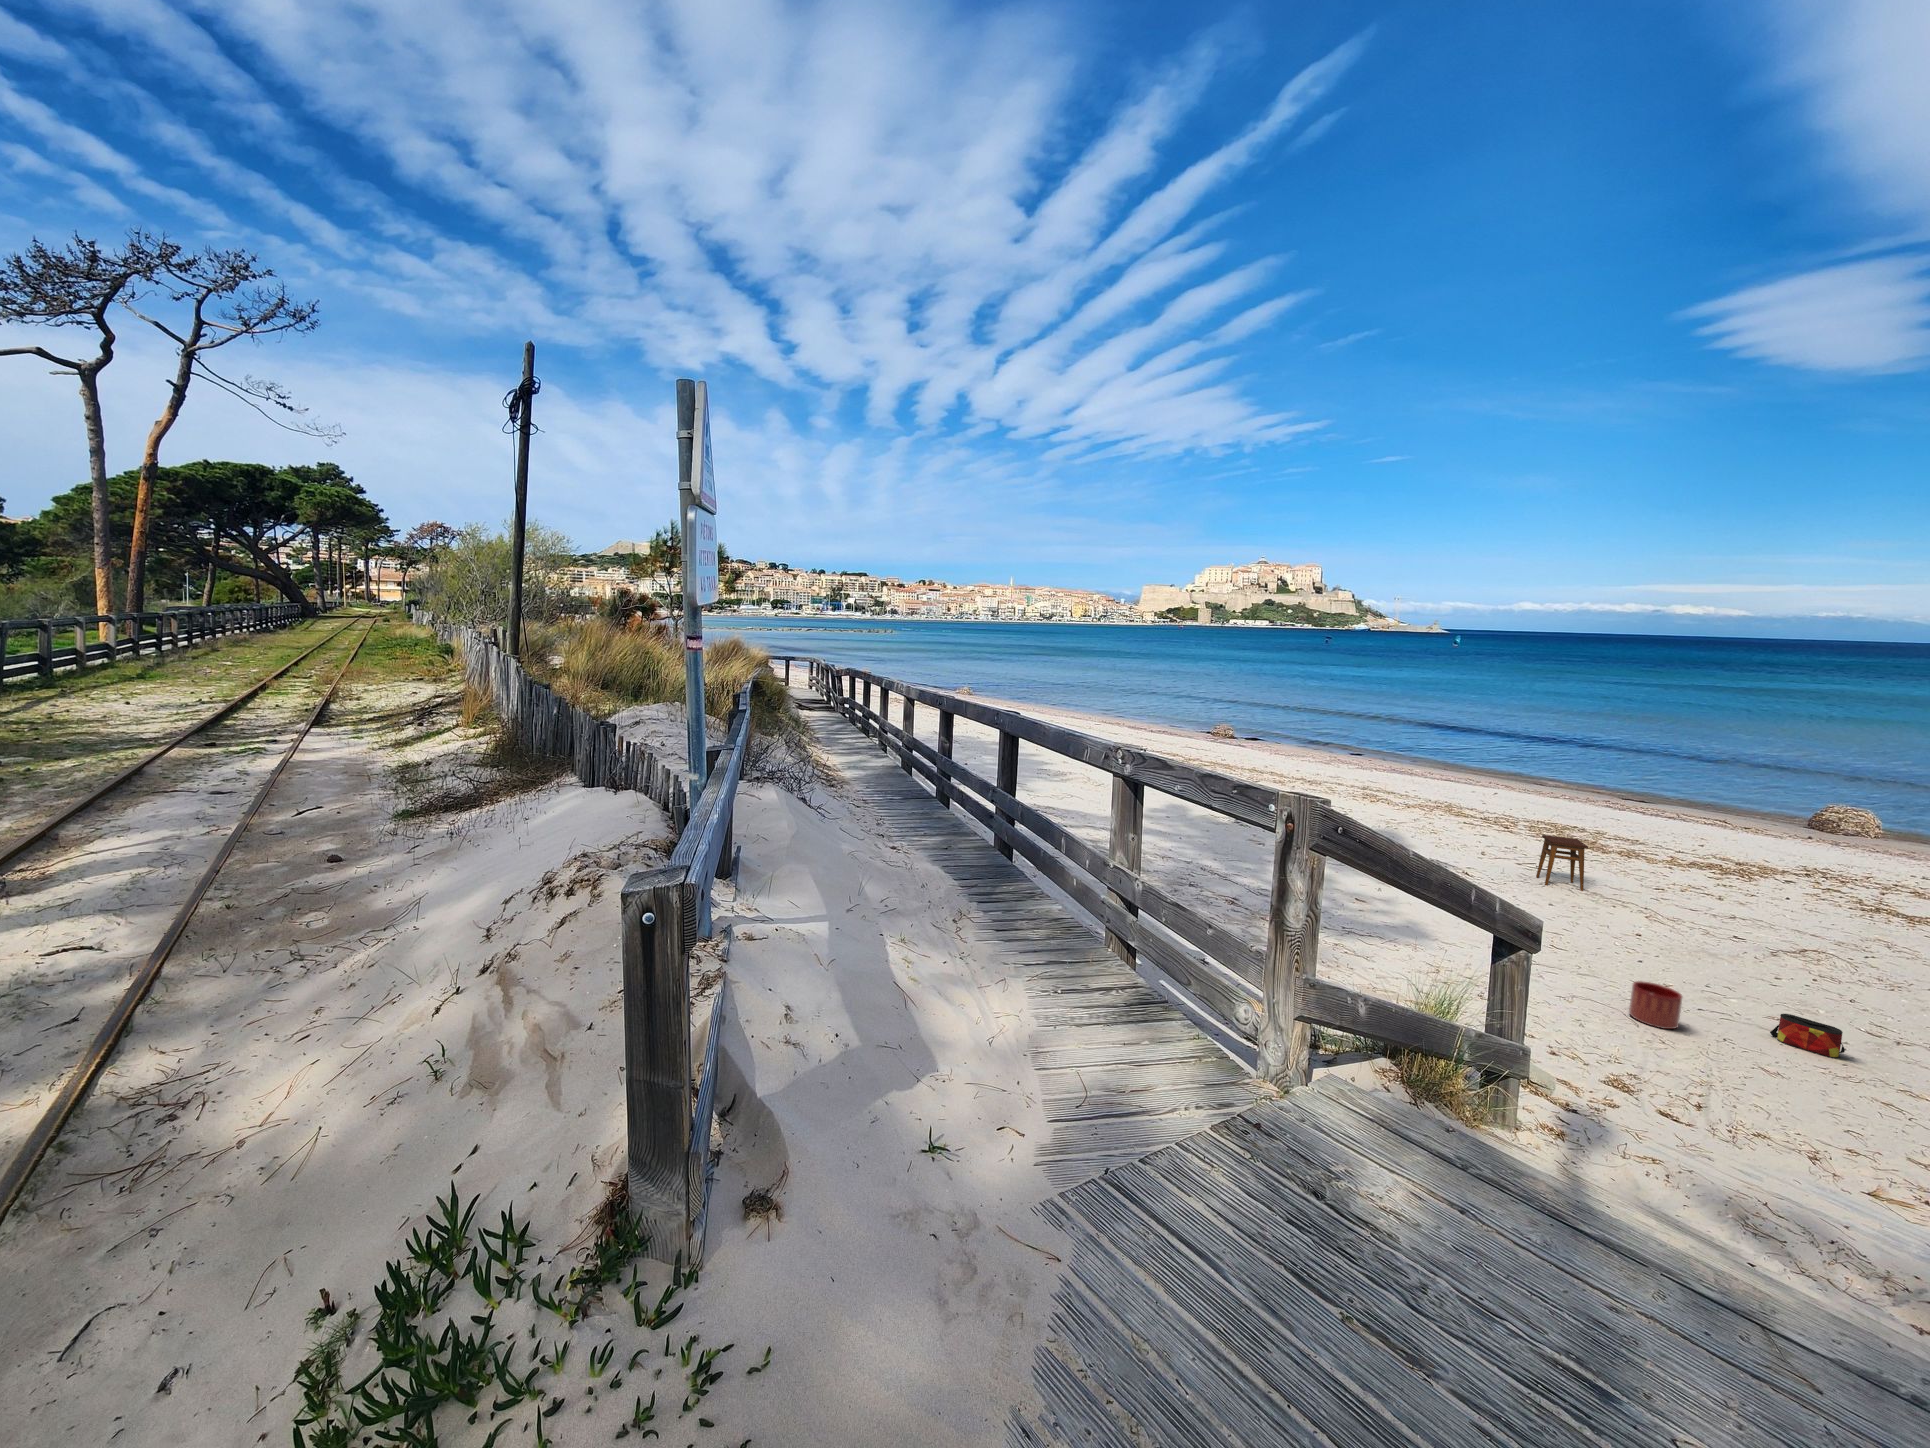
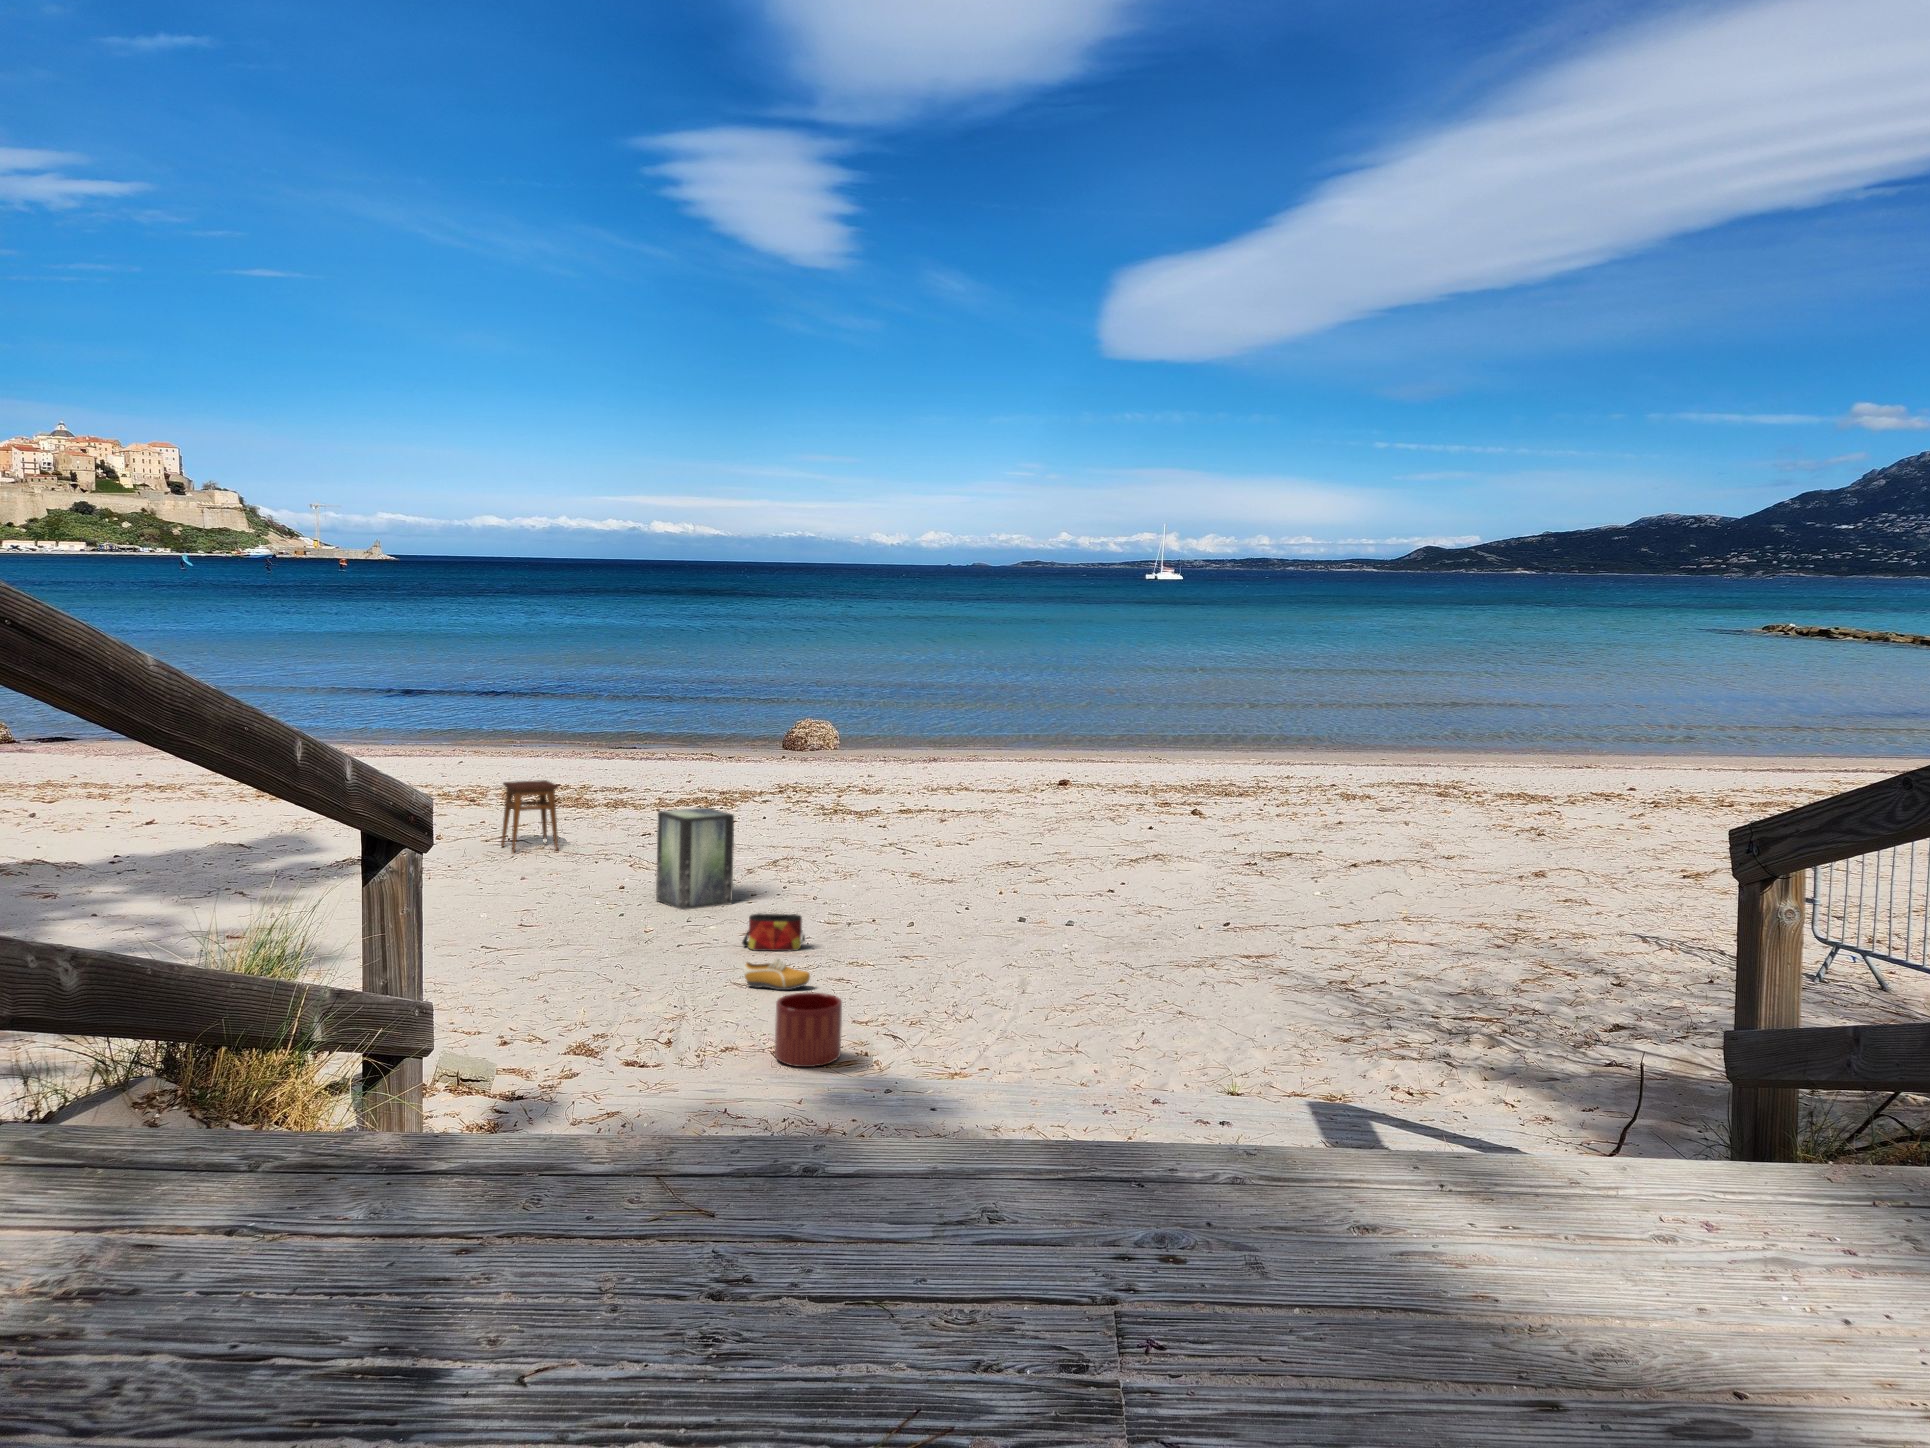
storage box: none [1677,898,1766,987] -> present [656,808,734,910]
planter: present [1629,981,1682,1029] -> present [775,992,842,1067]
shoe: none [1775,1060,1853,1101] -> present [744,958,810,990]

